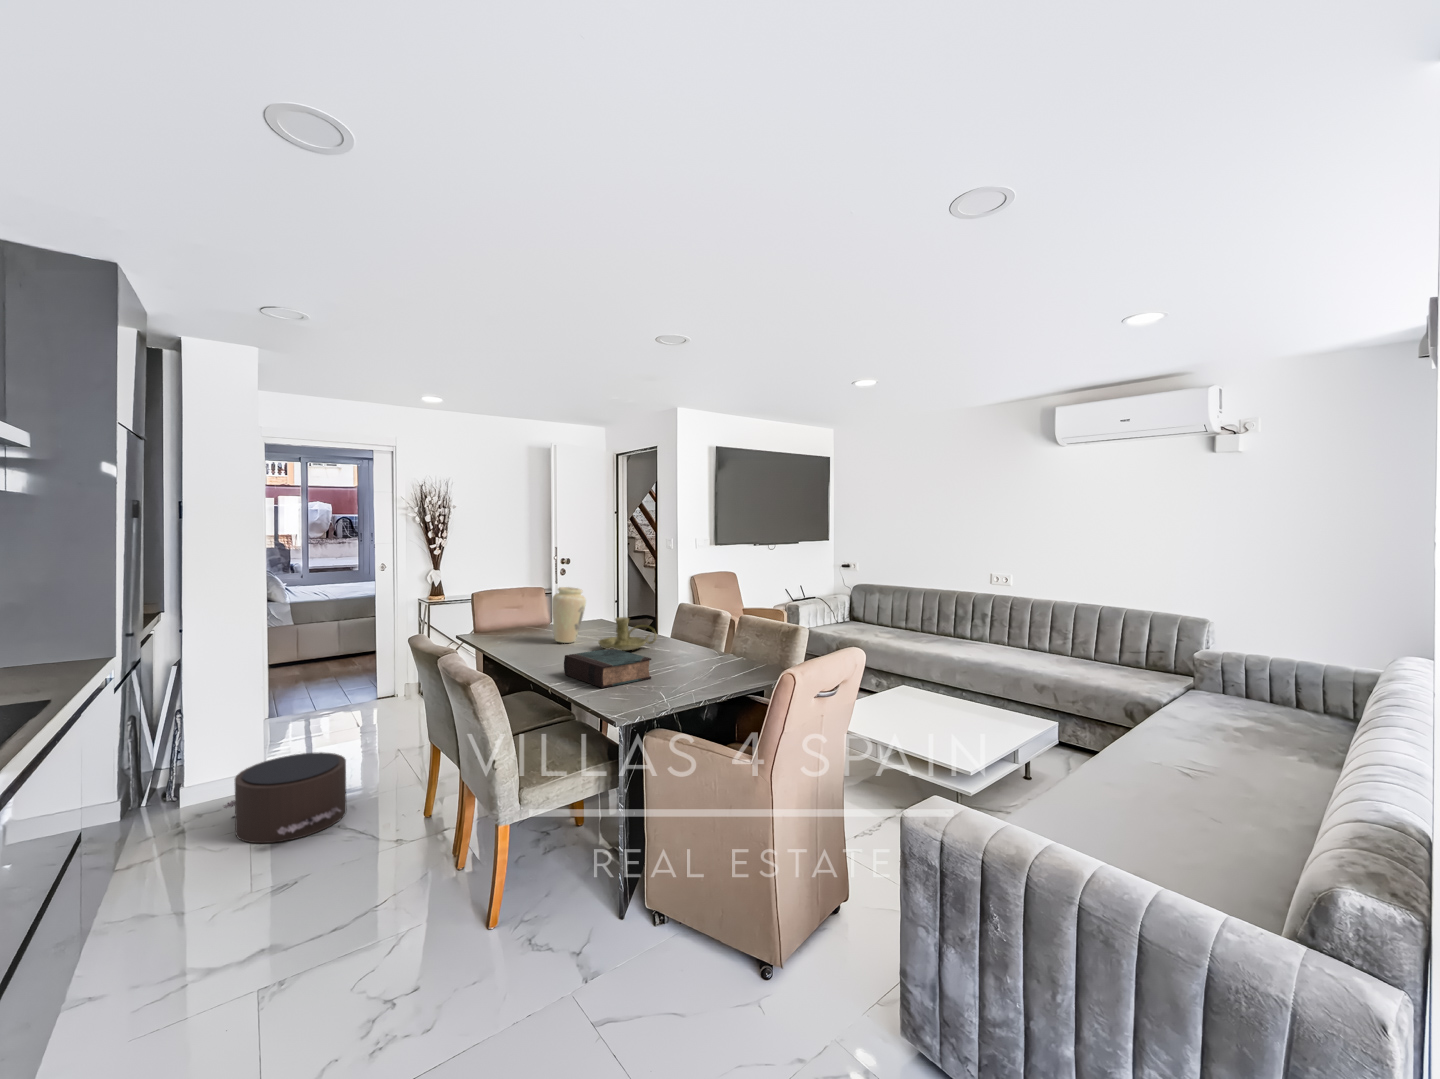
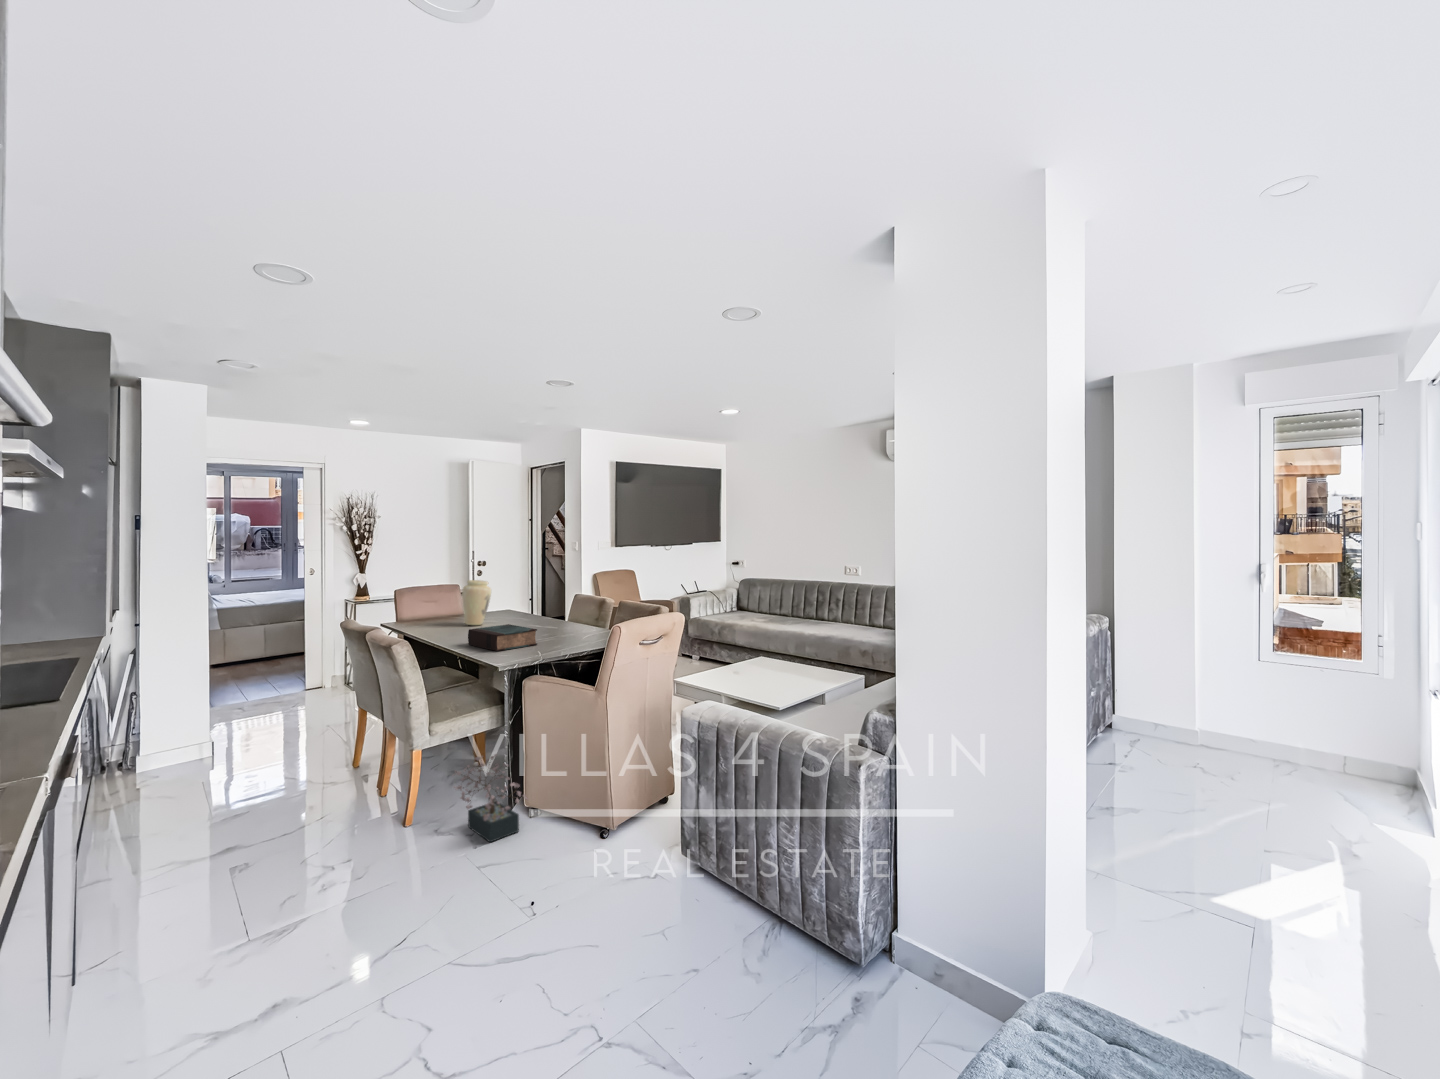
candle holder: present [599,617,657,651] -> none [501,603,549,629]
pouf: present [223,752,346,843] -> none [177,721,286,791]
decorative plant: none [548,829,649,962] -> present [454,754,527,842]

